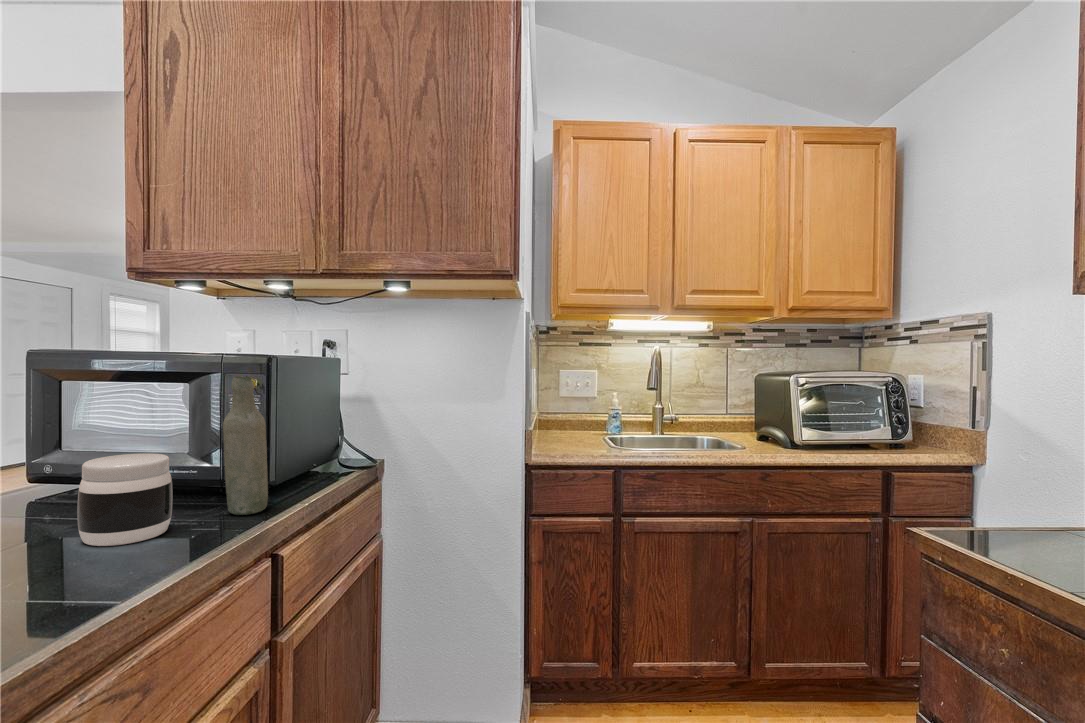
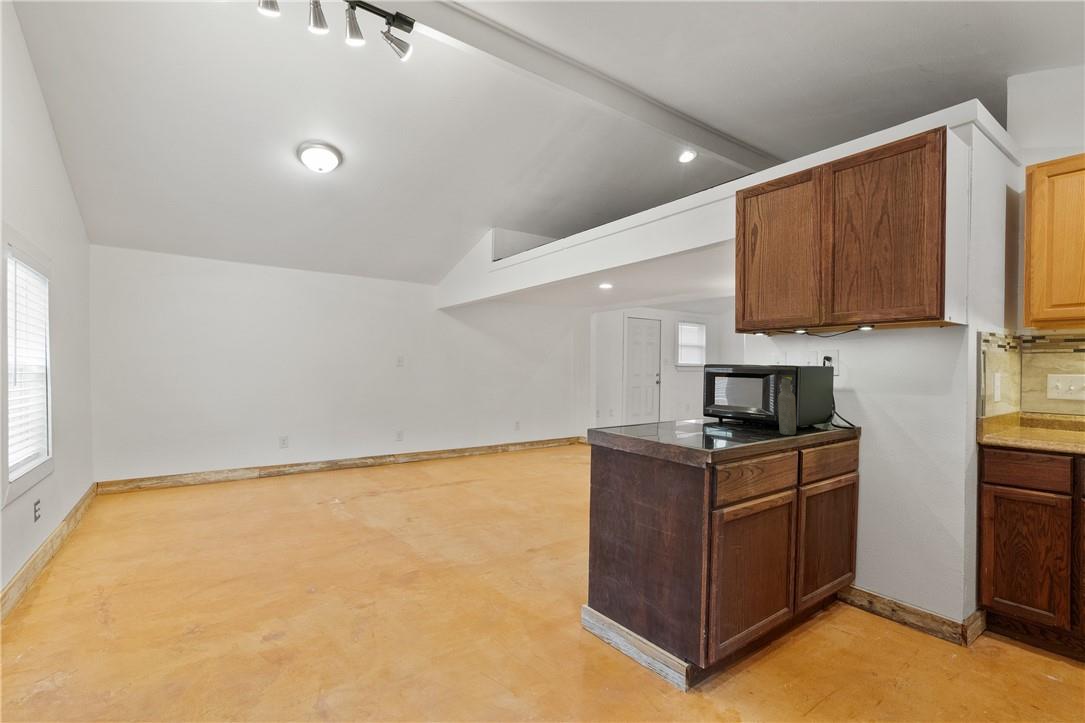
jar: present [77,453,172,546] -> none [732,405,761,436]

